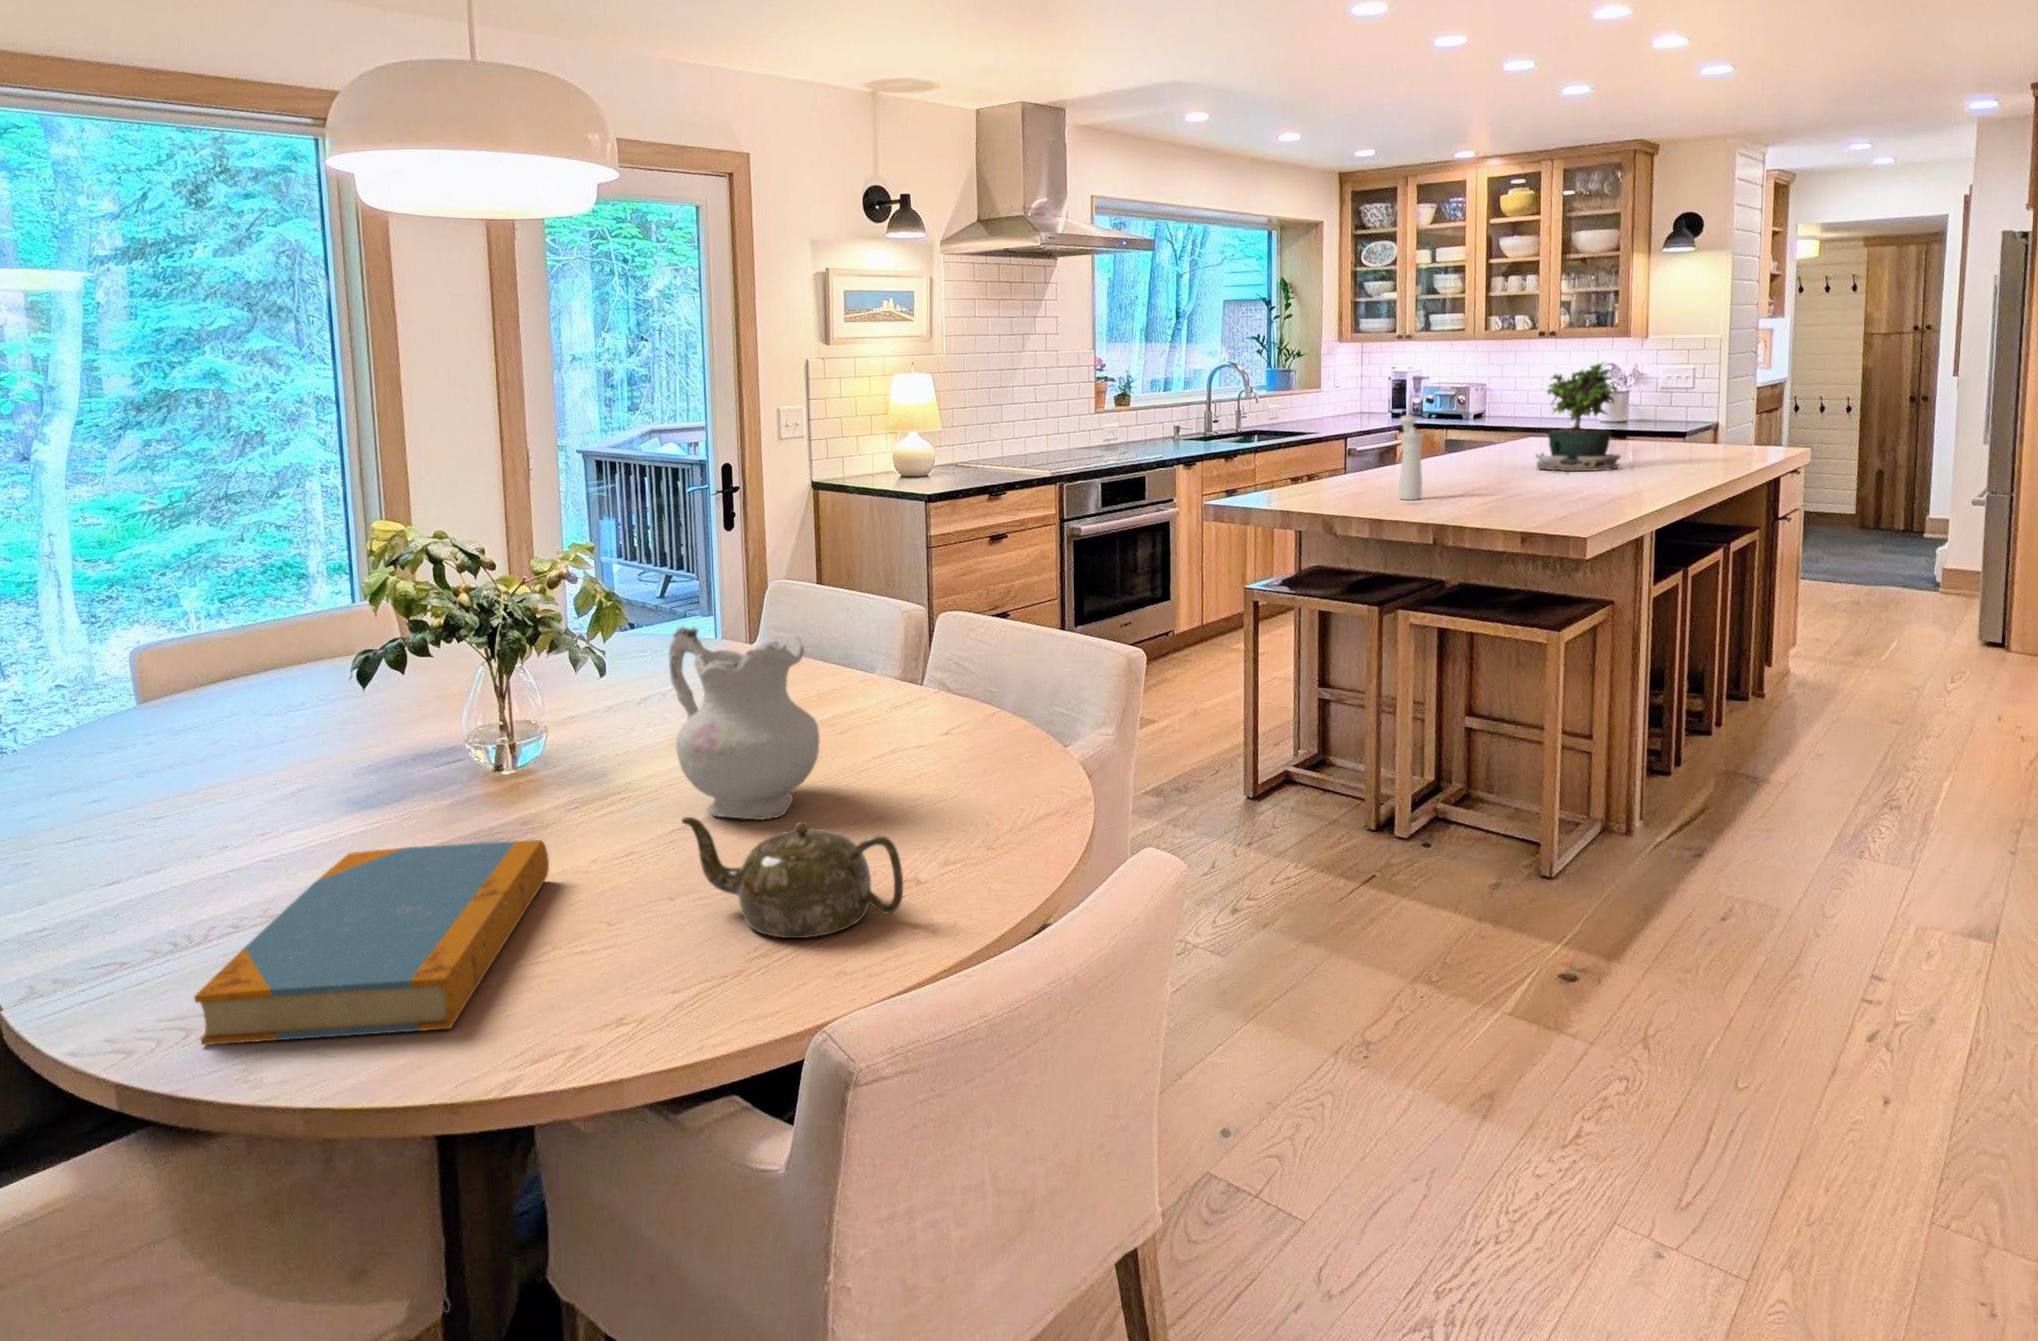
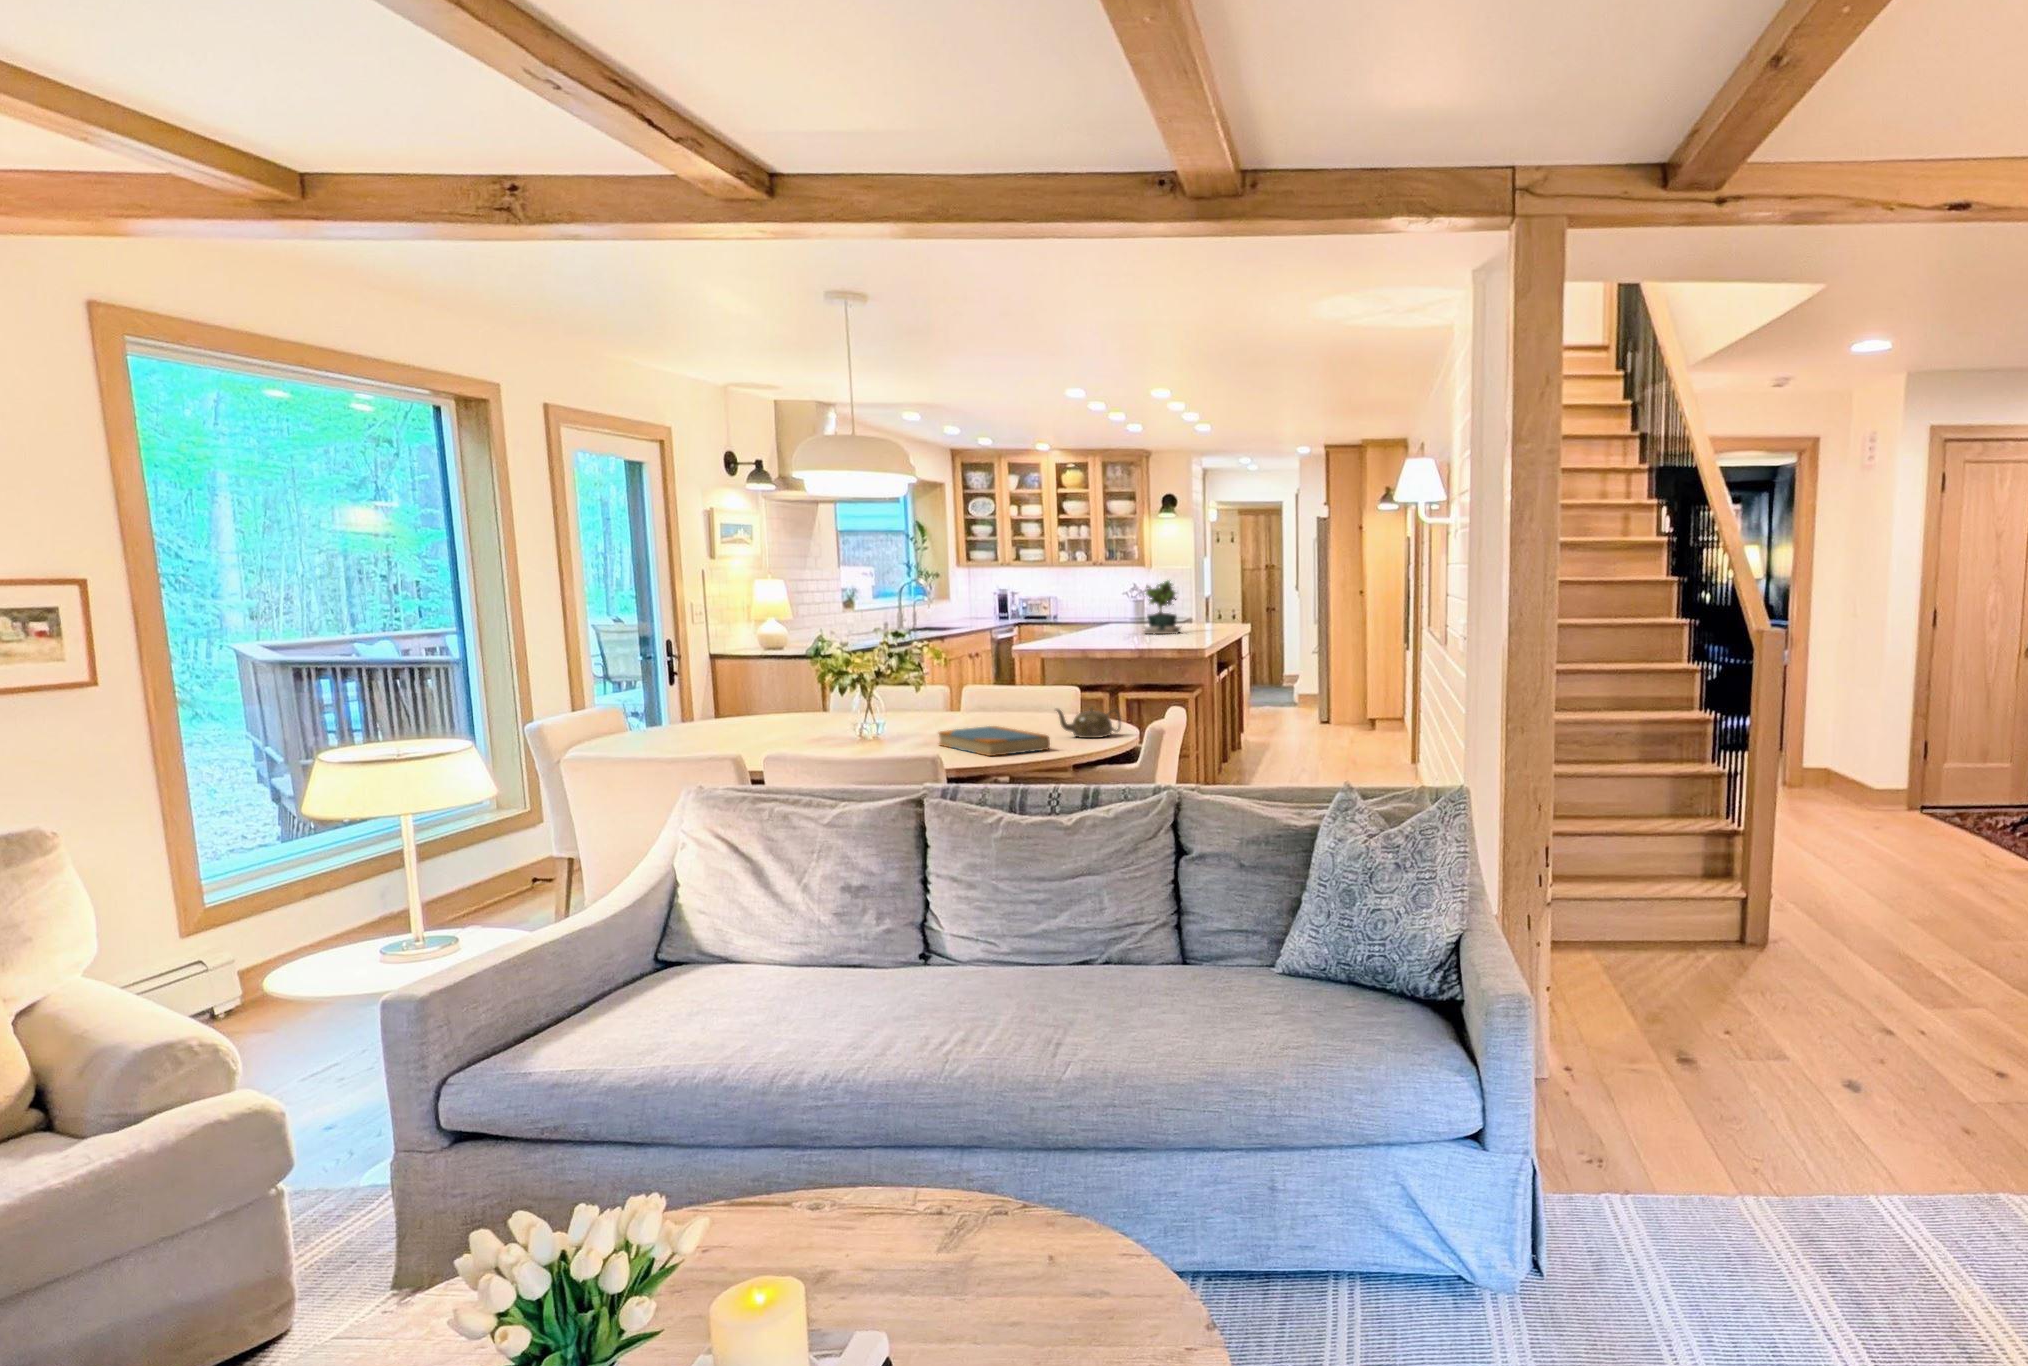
pepper mill: present [1399,416,1423,500] -> none [1102,603,1119,643]
ceramic pitcher: present [669,627,819,820] -> none [981,665,1042,730]

